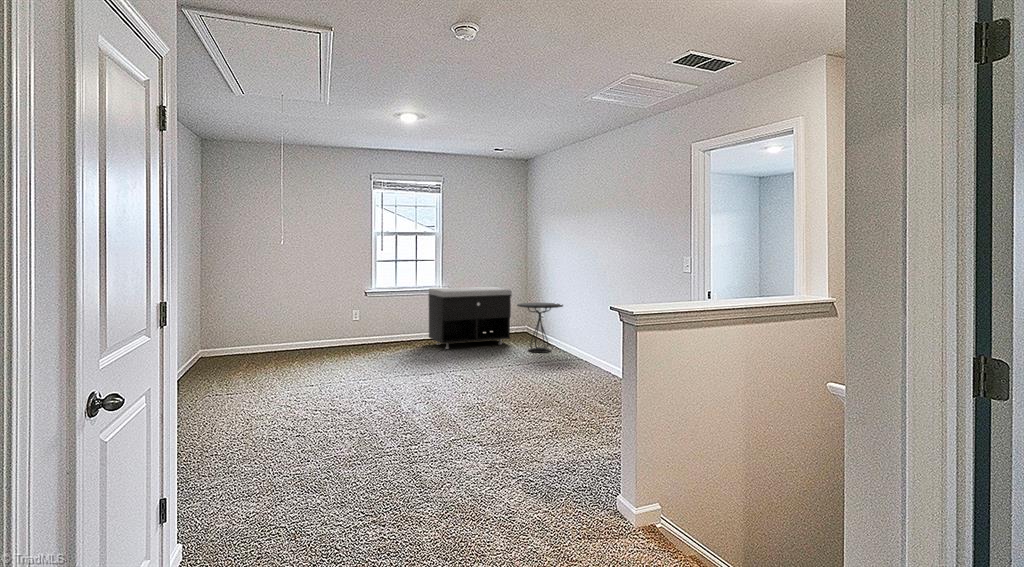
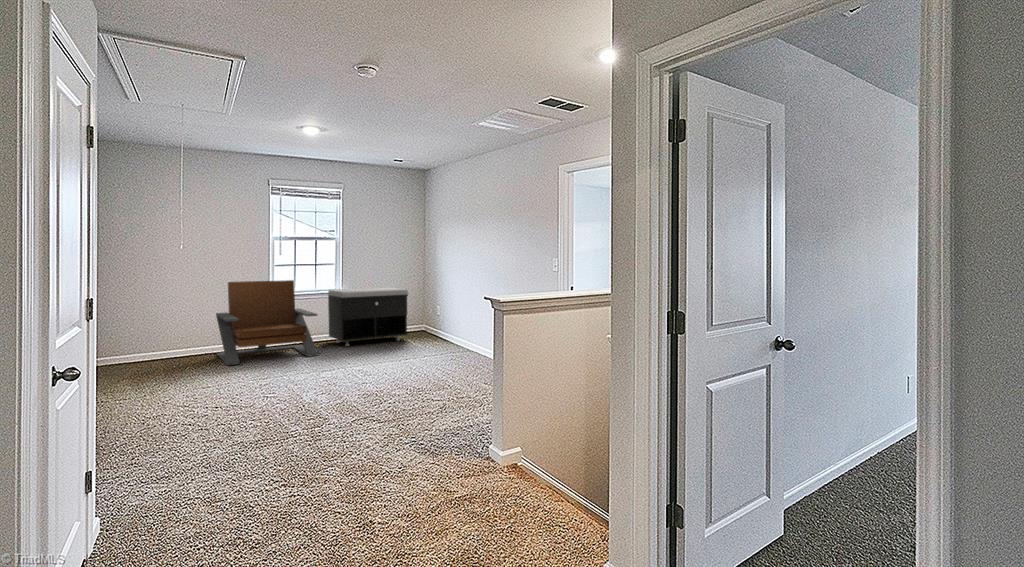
lounge chair: none [318,278,417,367] -> present [216,280,318,365]
side table: present [517,303,563,353] -> none [413,301,455,346]

